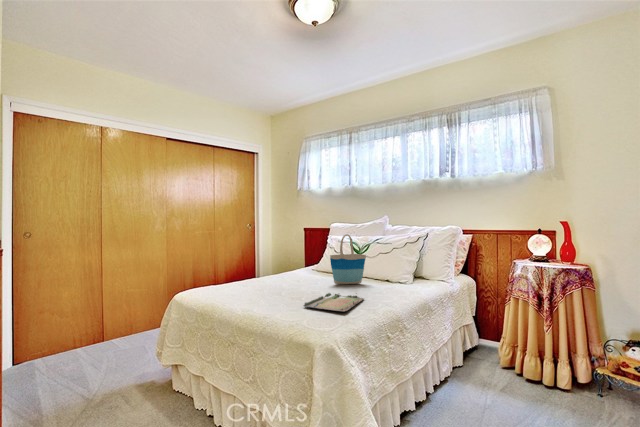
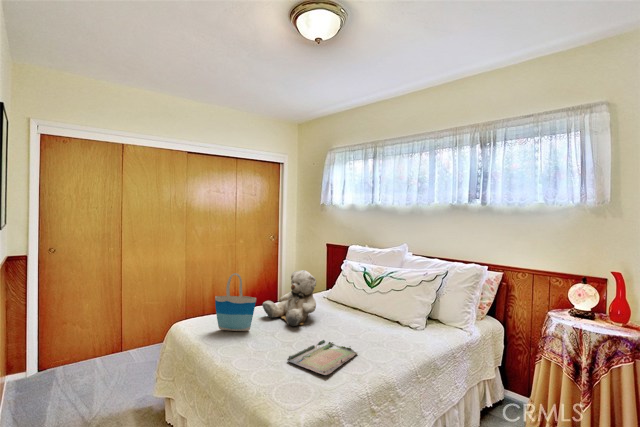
tote bag: present [330,234,366,284] -> present [215,273,256,331]
teddy bear: none [262,238,314,287] -> present [262,270,316,326]

